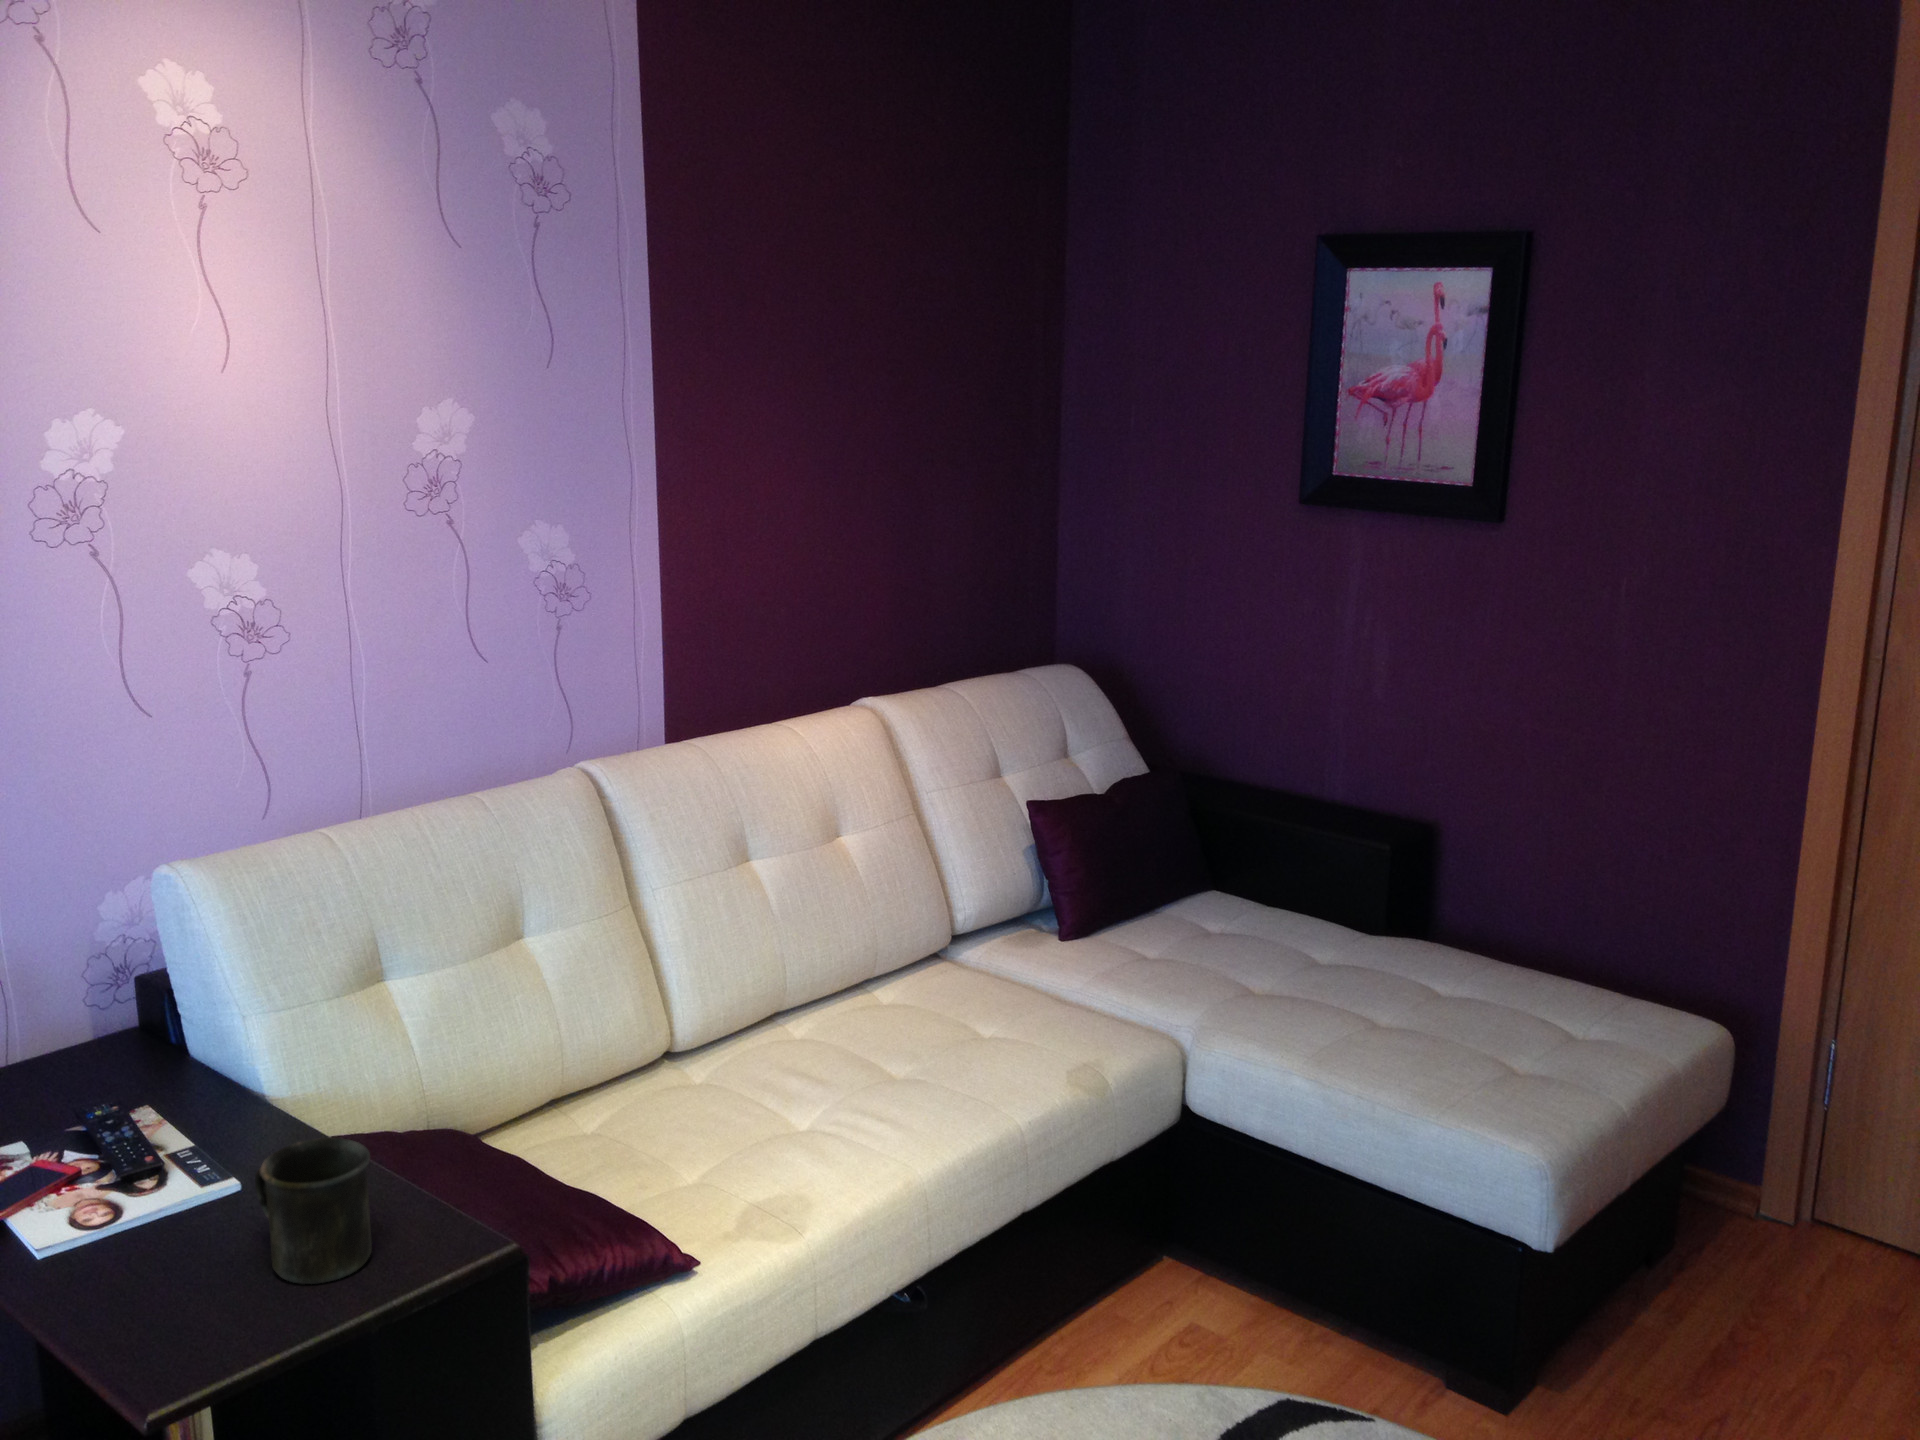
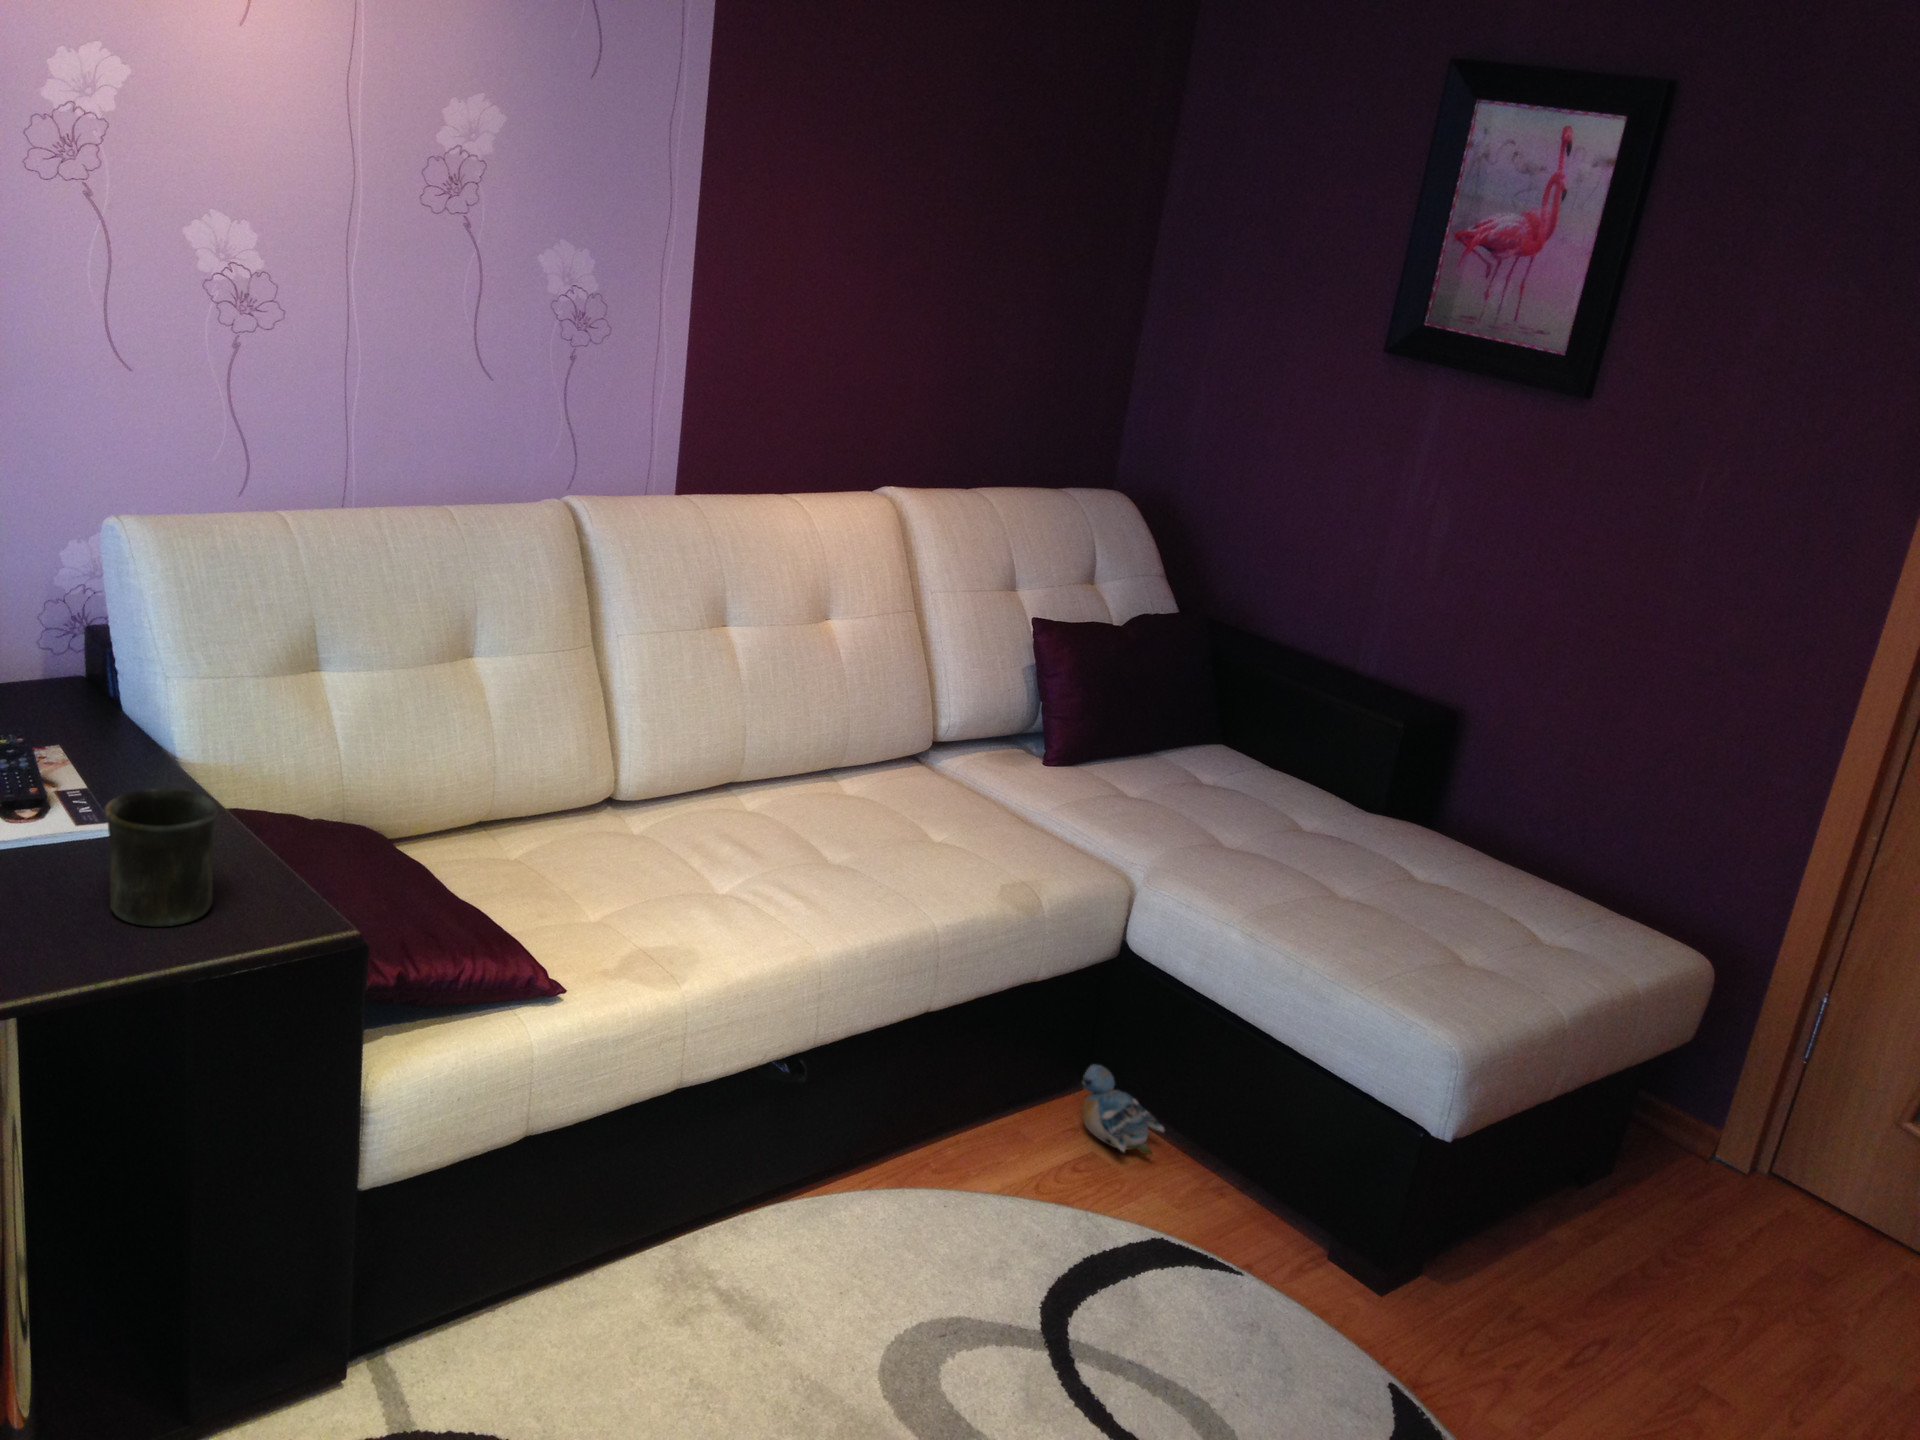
plush toy: none [1168,1232,1257,1316] -> present [1082,1064,1164,1155]

